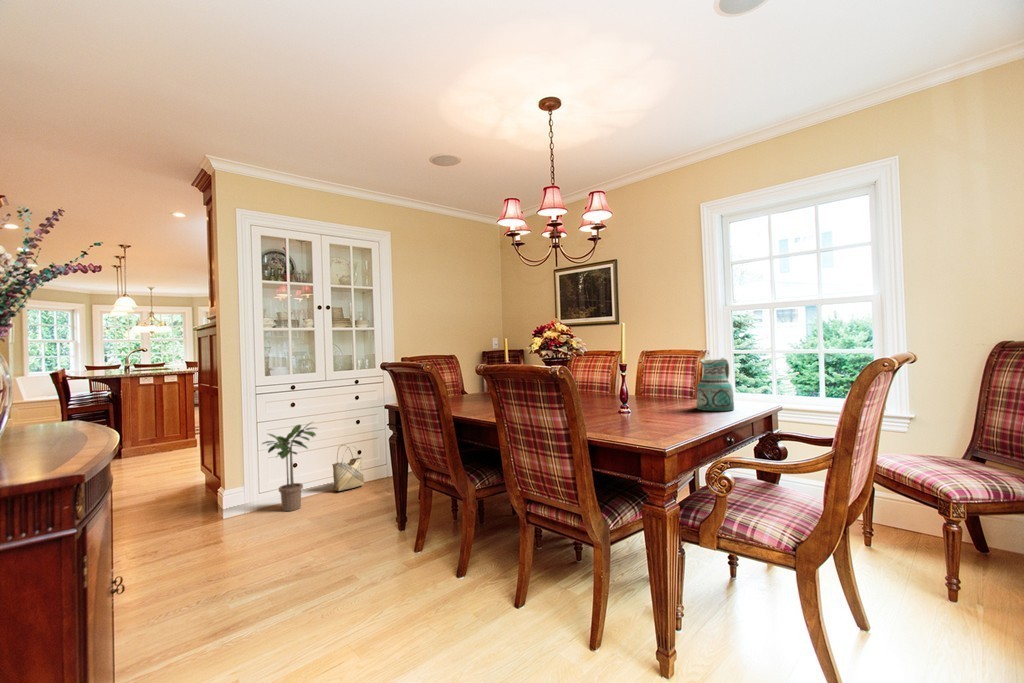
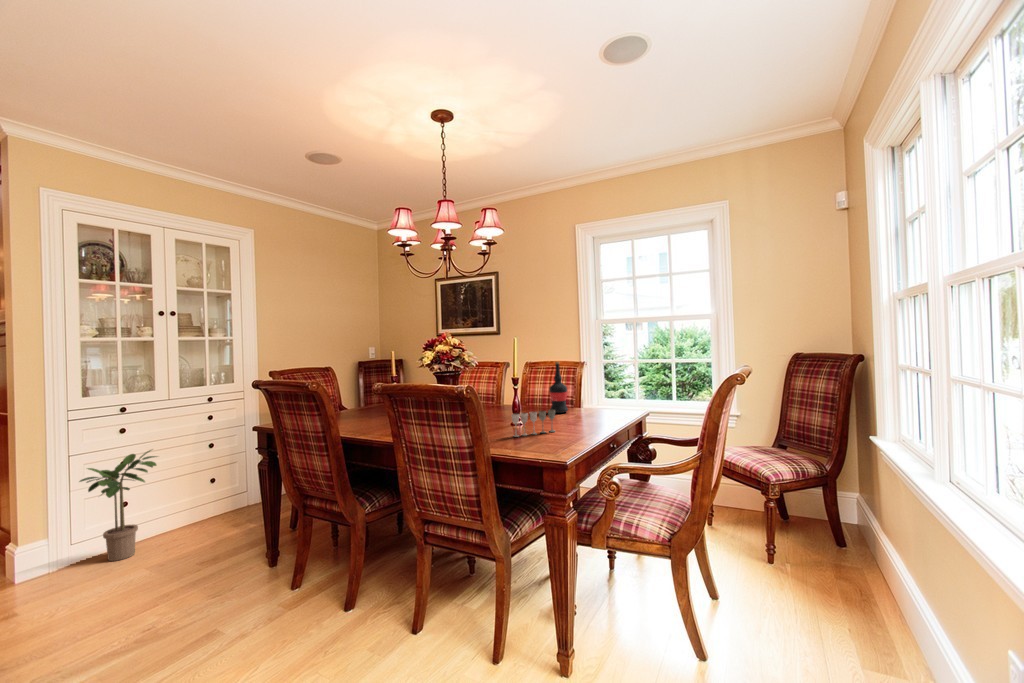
wine bottle: none [664,349,686,404] -> present [549,362,568,413]
ceramic pitcher: present [697,358,734,411] -> none [579,370,611,419]
wine glass: none [615,397,664,424] -> present [512,409,555,437]
woven basket: present [332,445,364,491] -> none [177,473,219,528]

